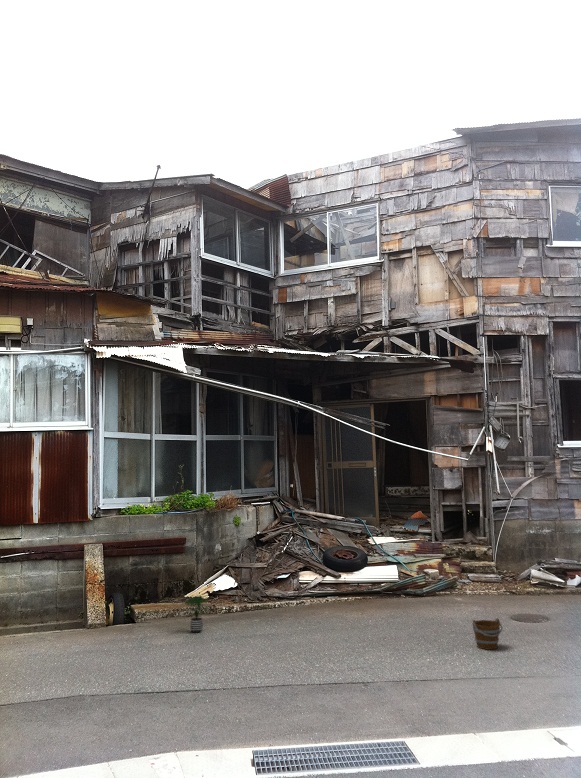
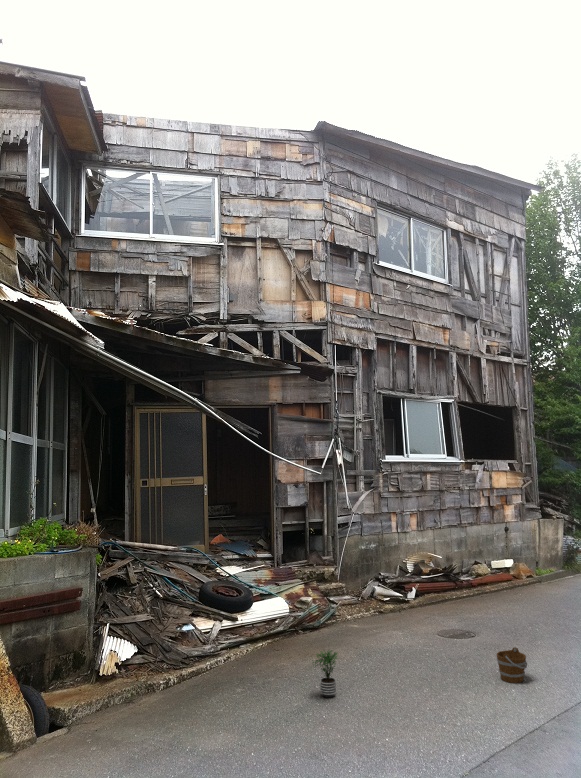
potted plant: present [186,596,206,633] -> present [313,651,337,698]

